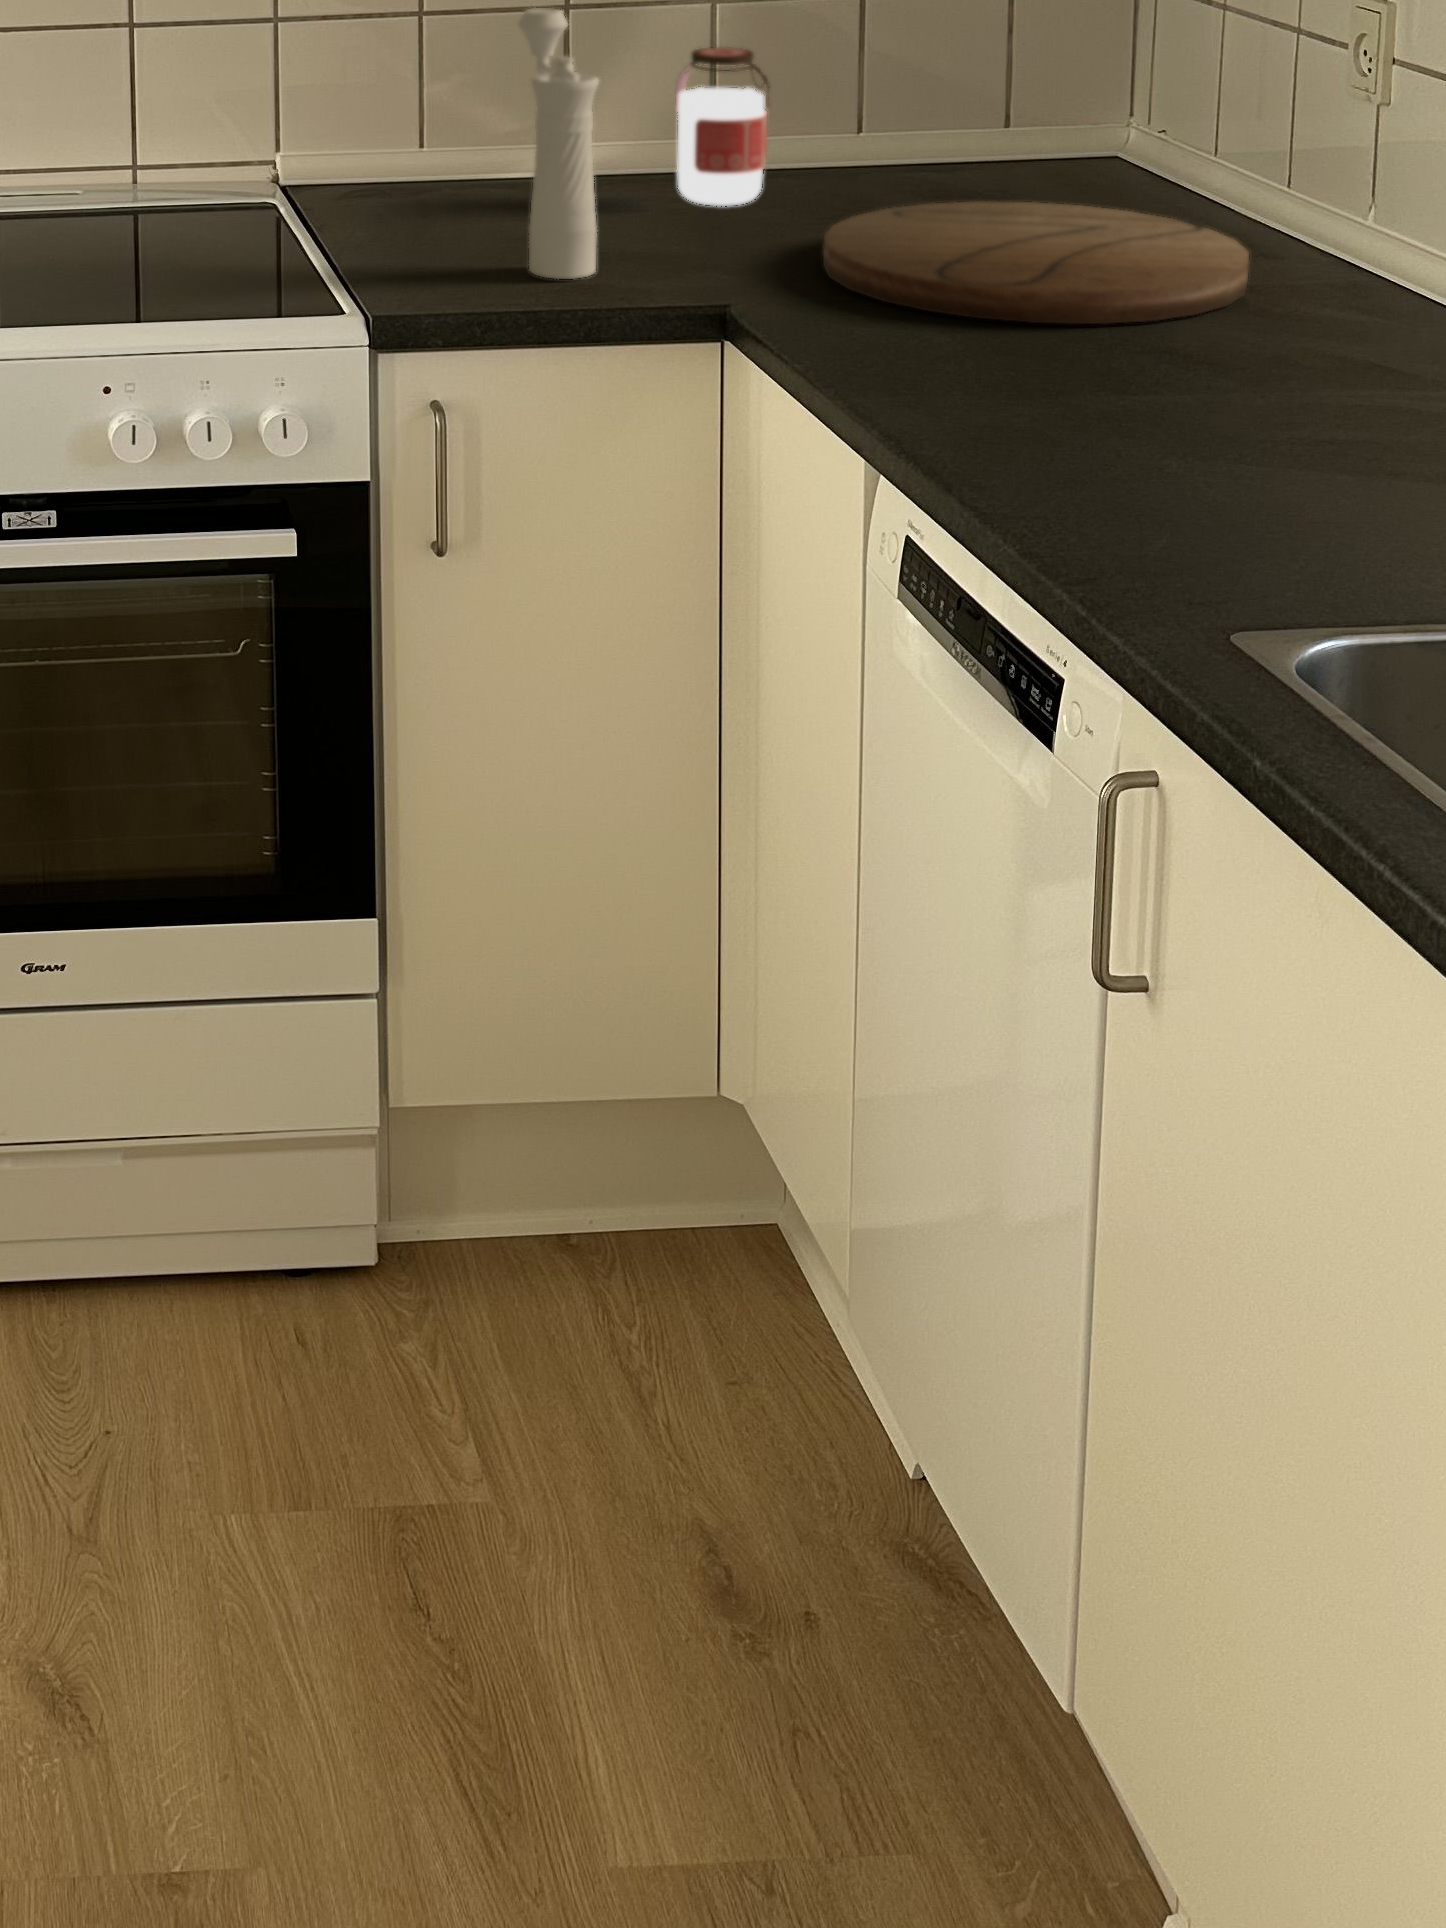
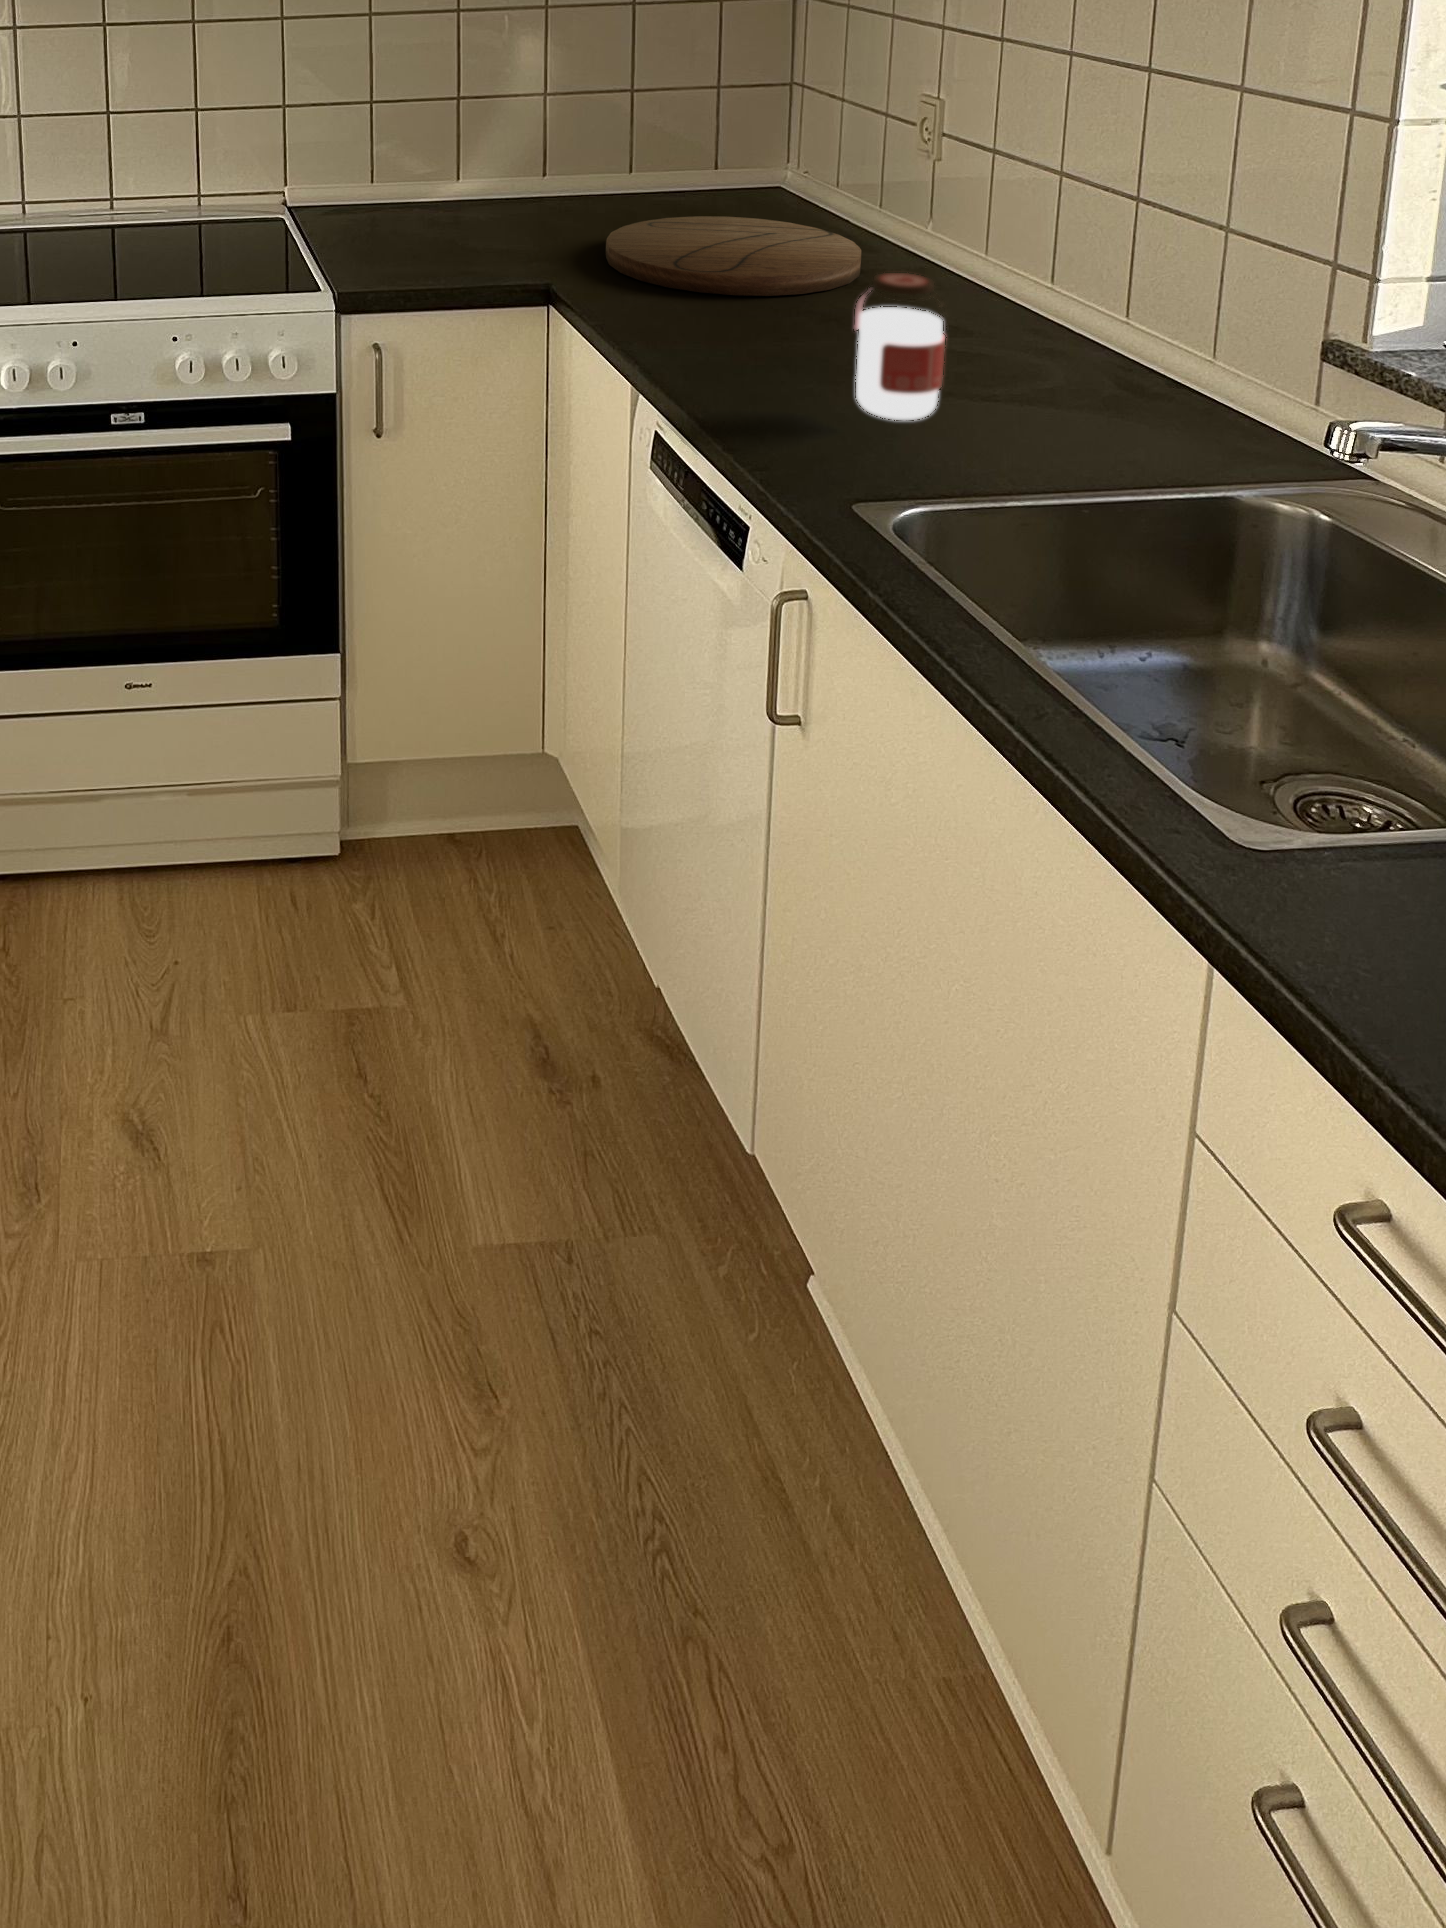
pepper mill: present [518,8,599,279] -> none [423,102,471,266]
jar: present [675,47,770,206] -> present [854,273,947,420]

